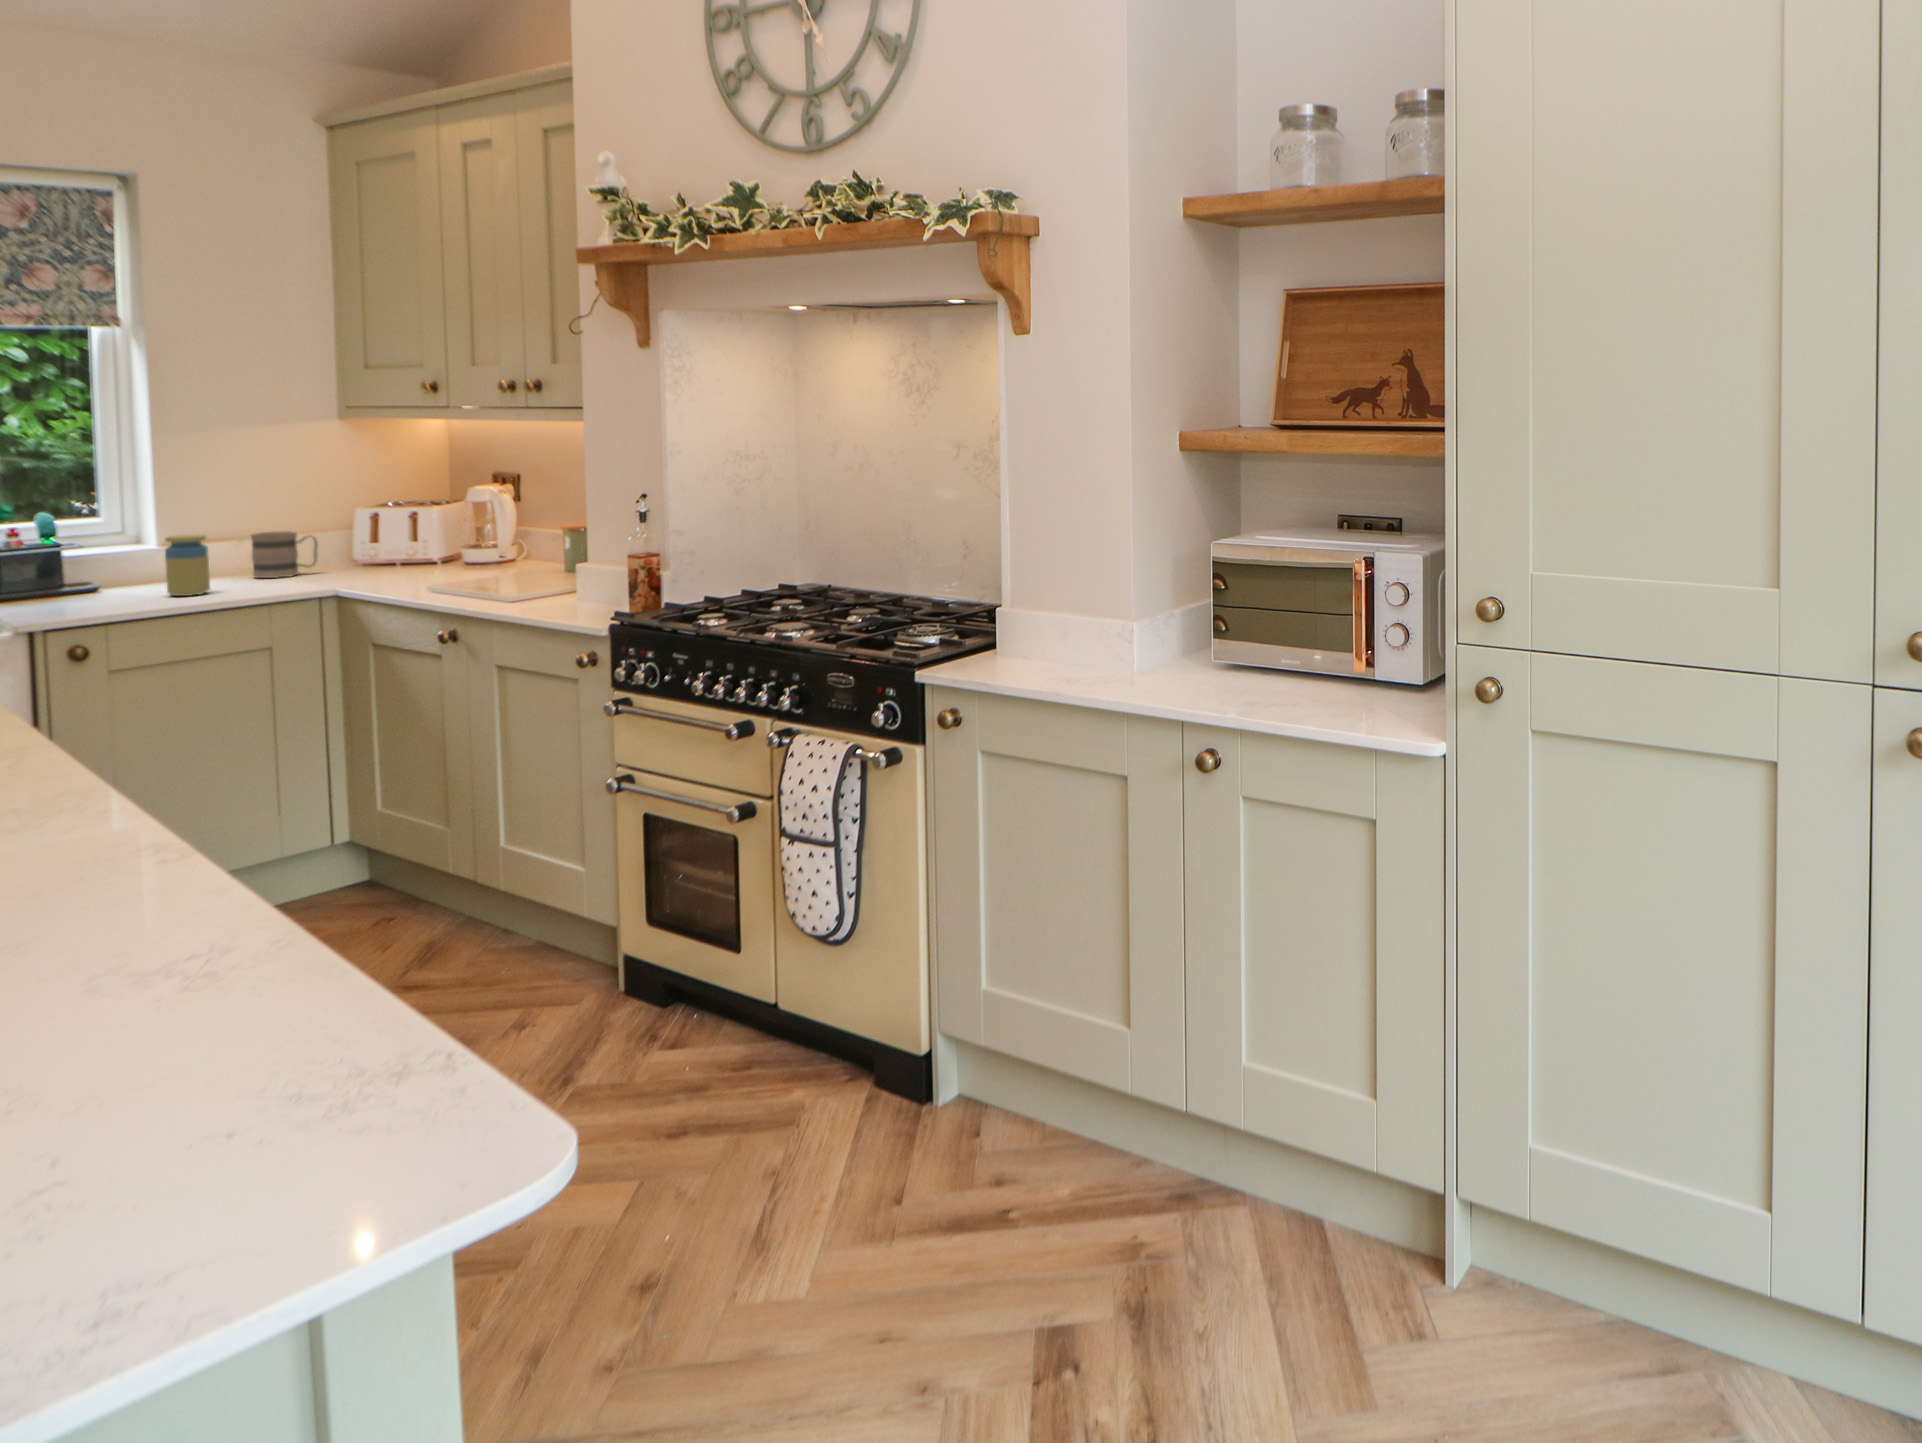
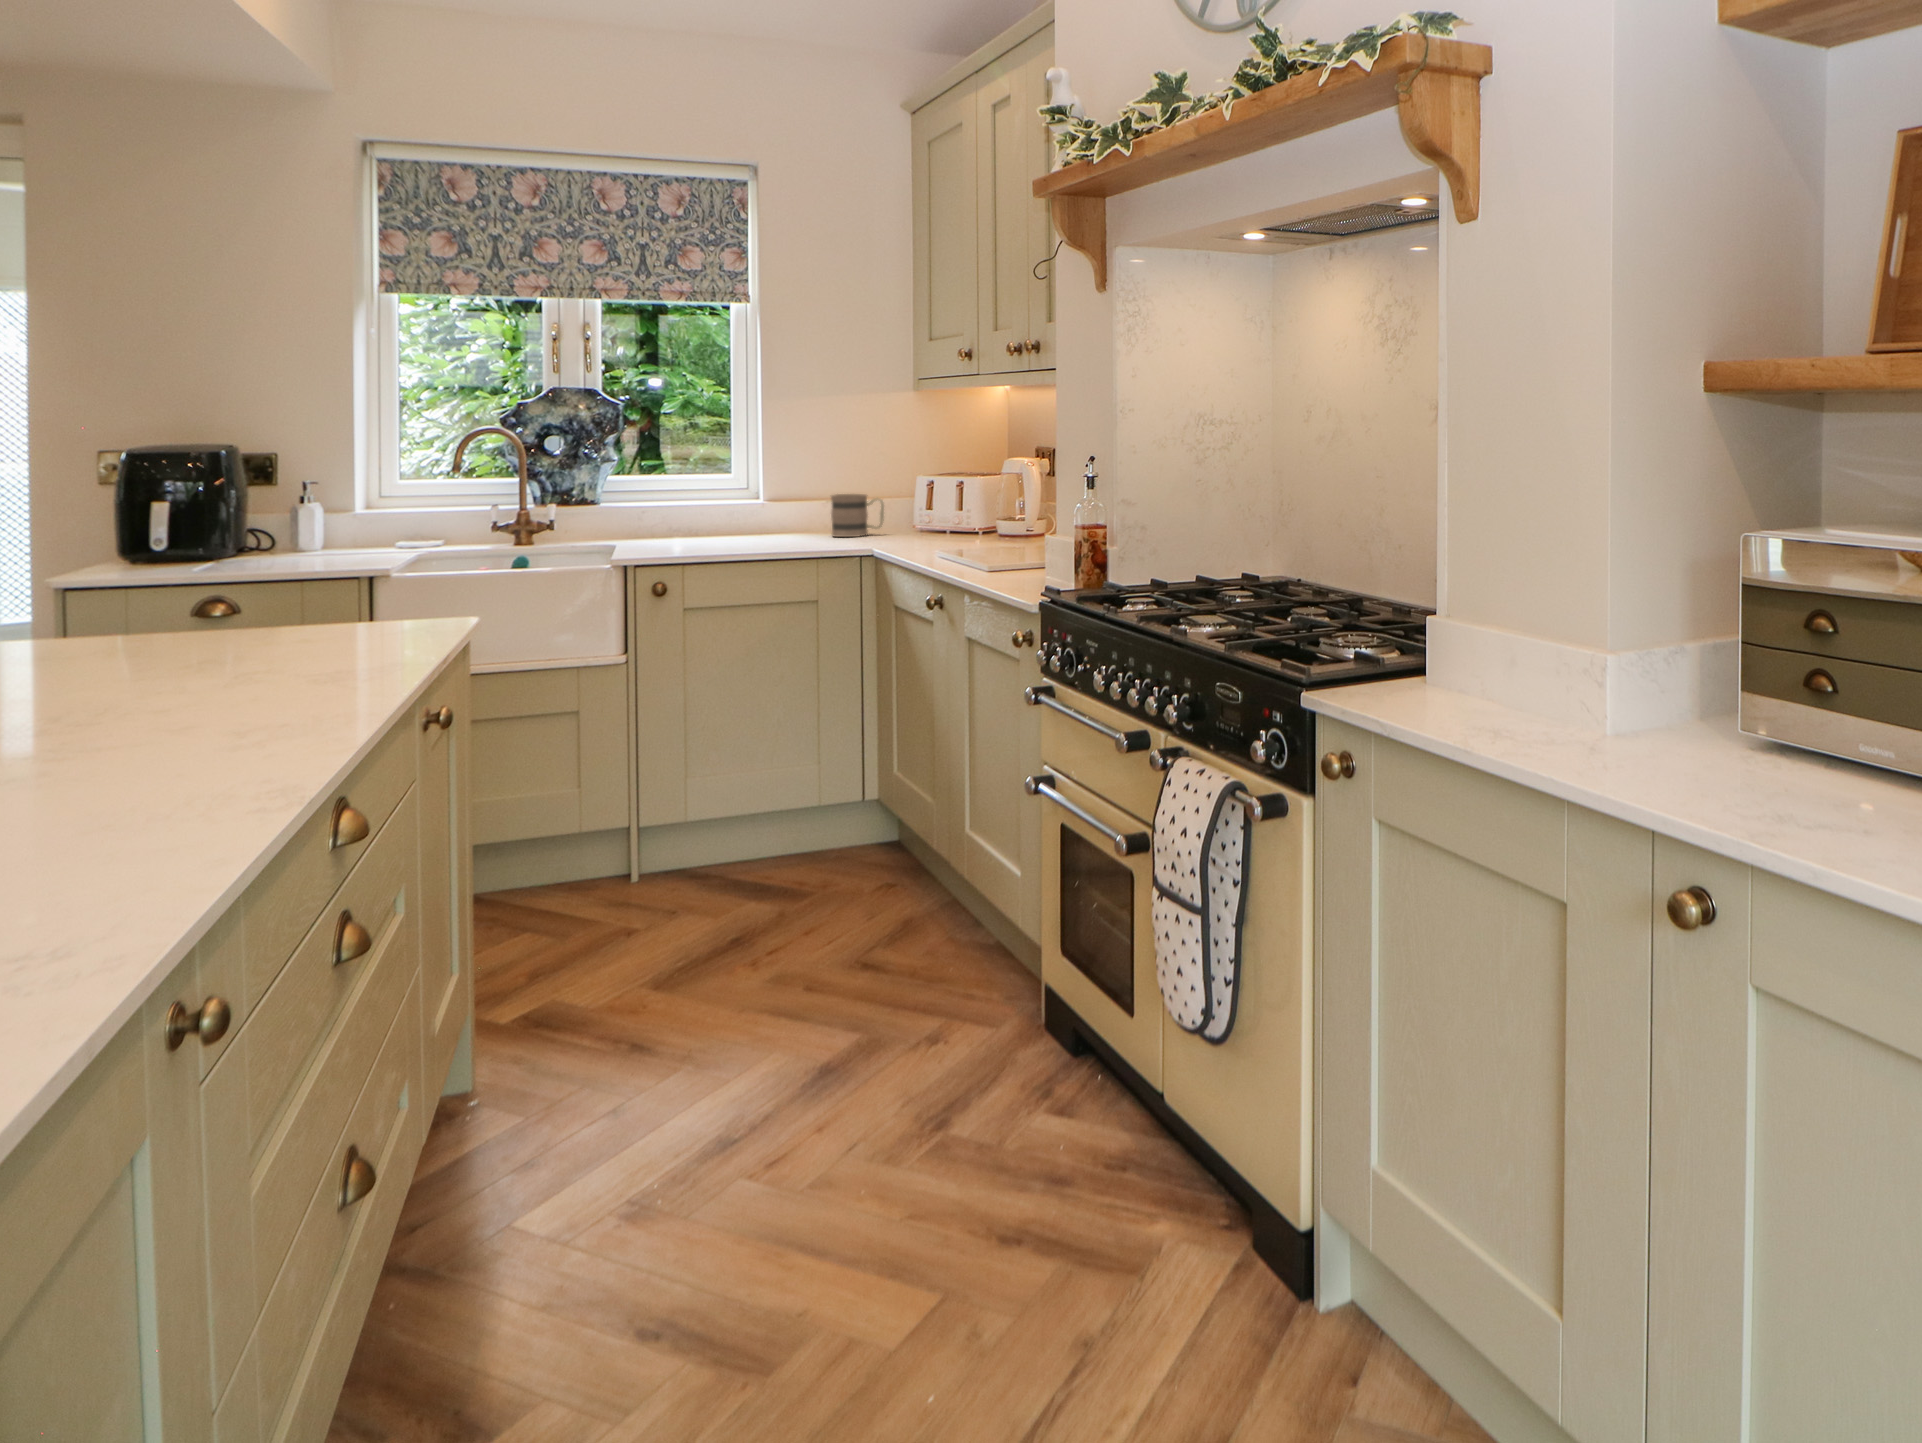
jar: present [165,535,210,596] -> none [745,492,781,549]

